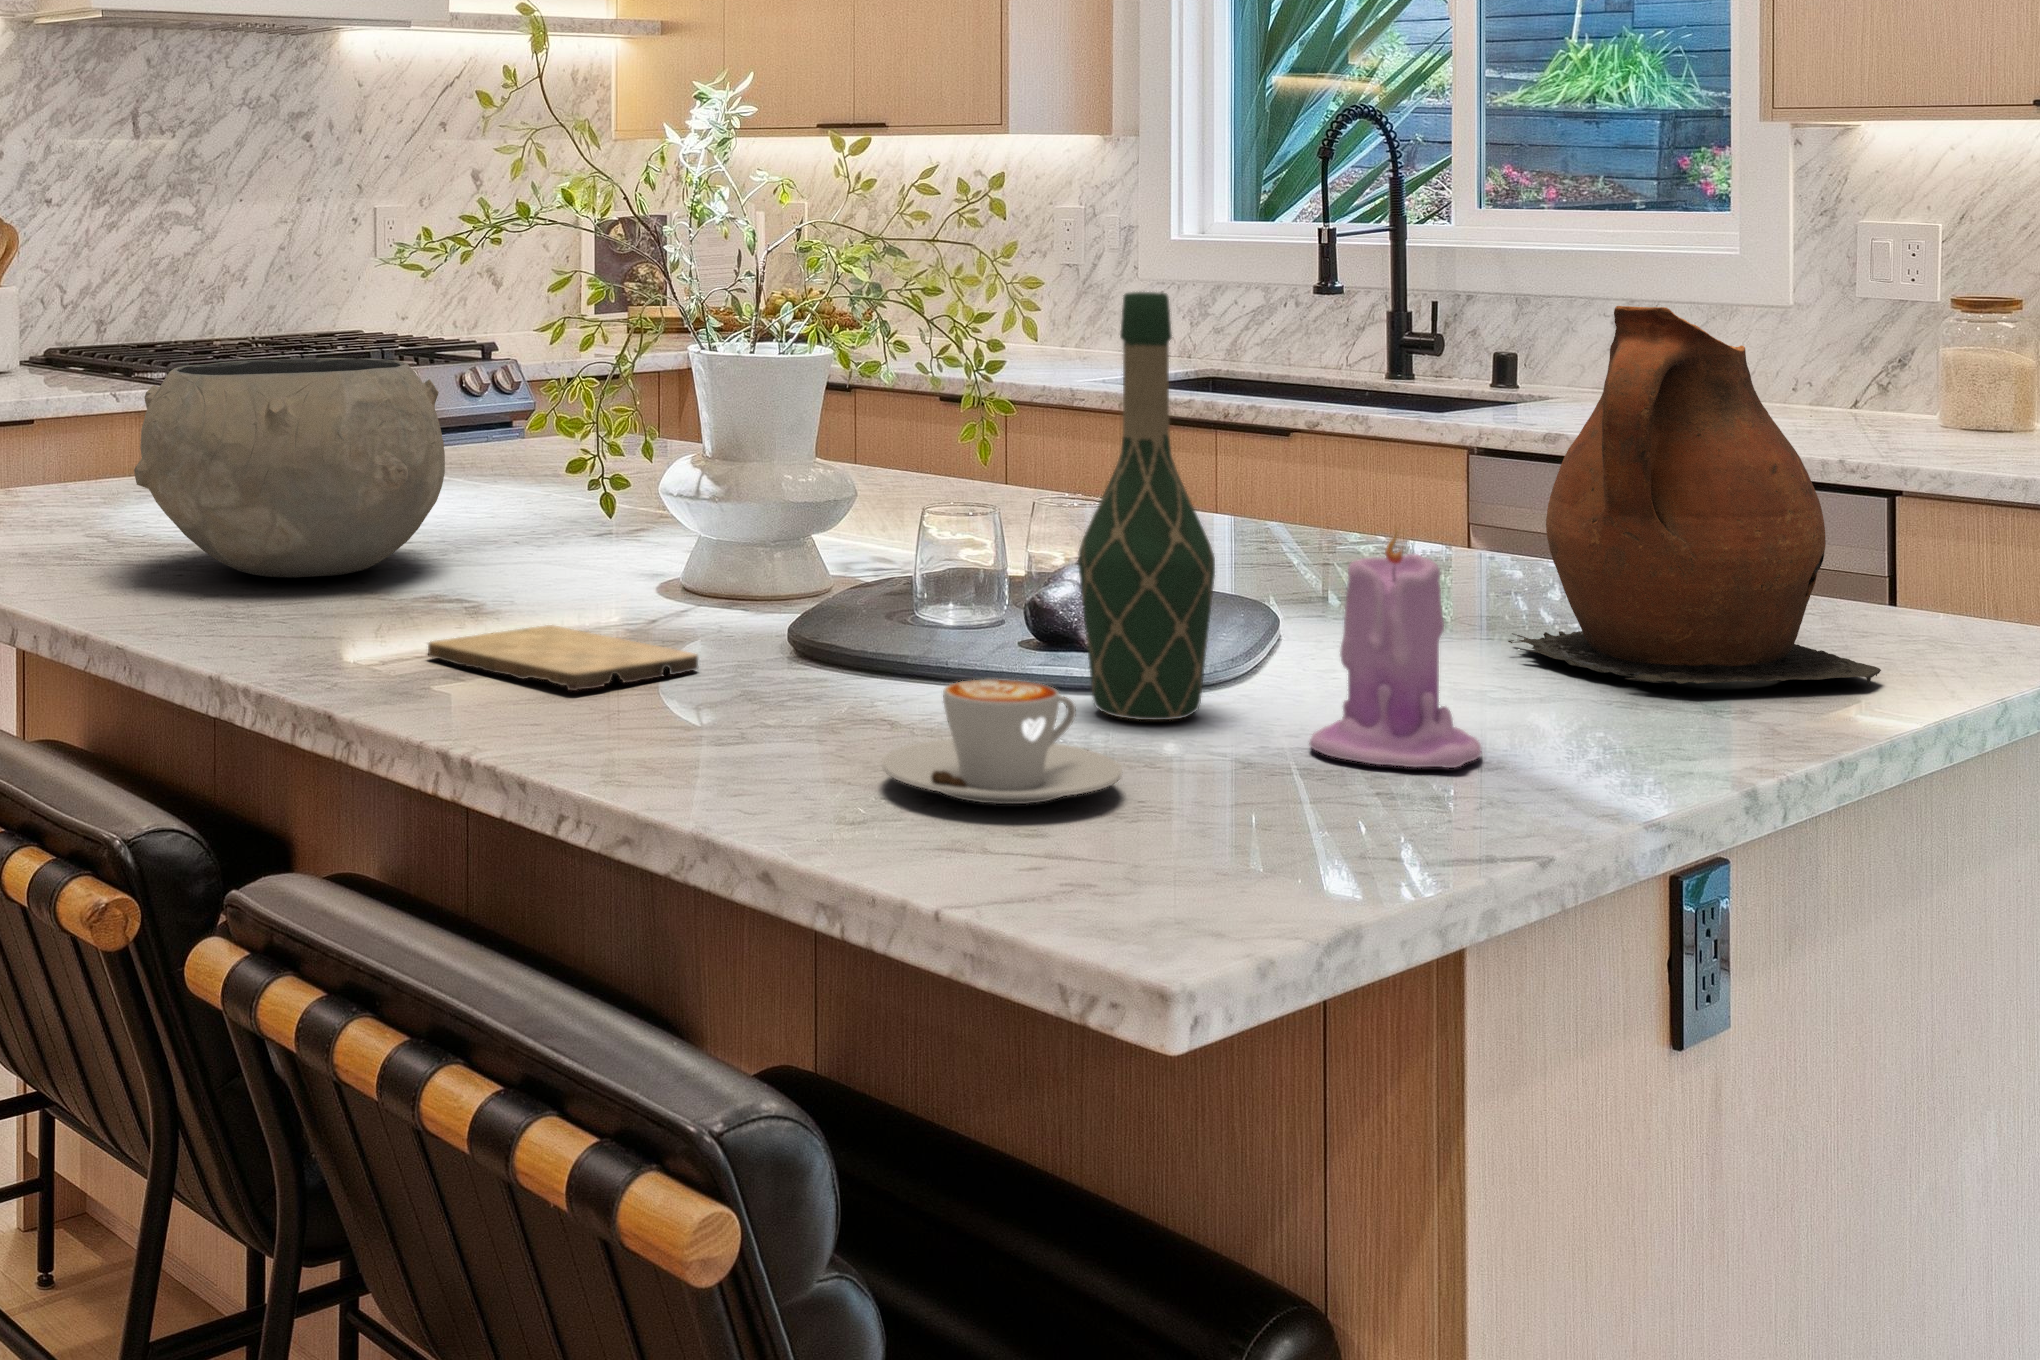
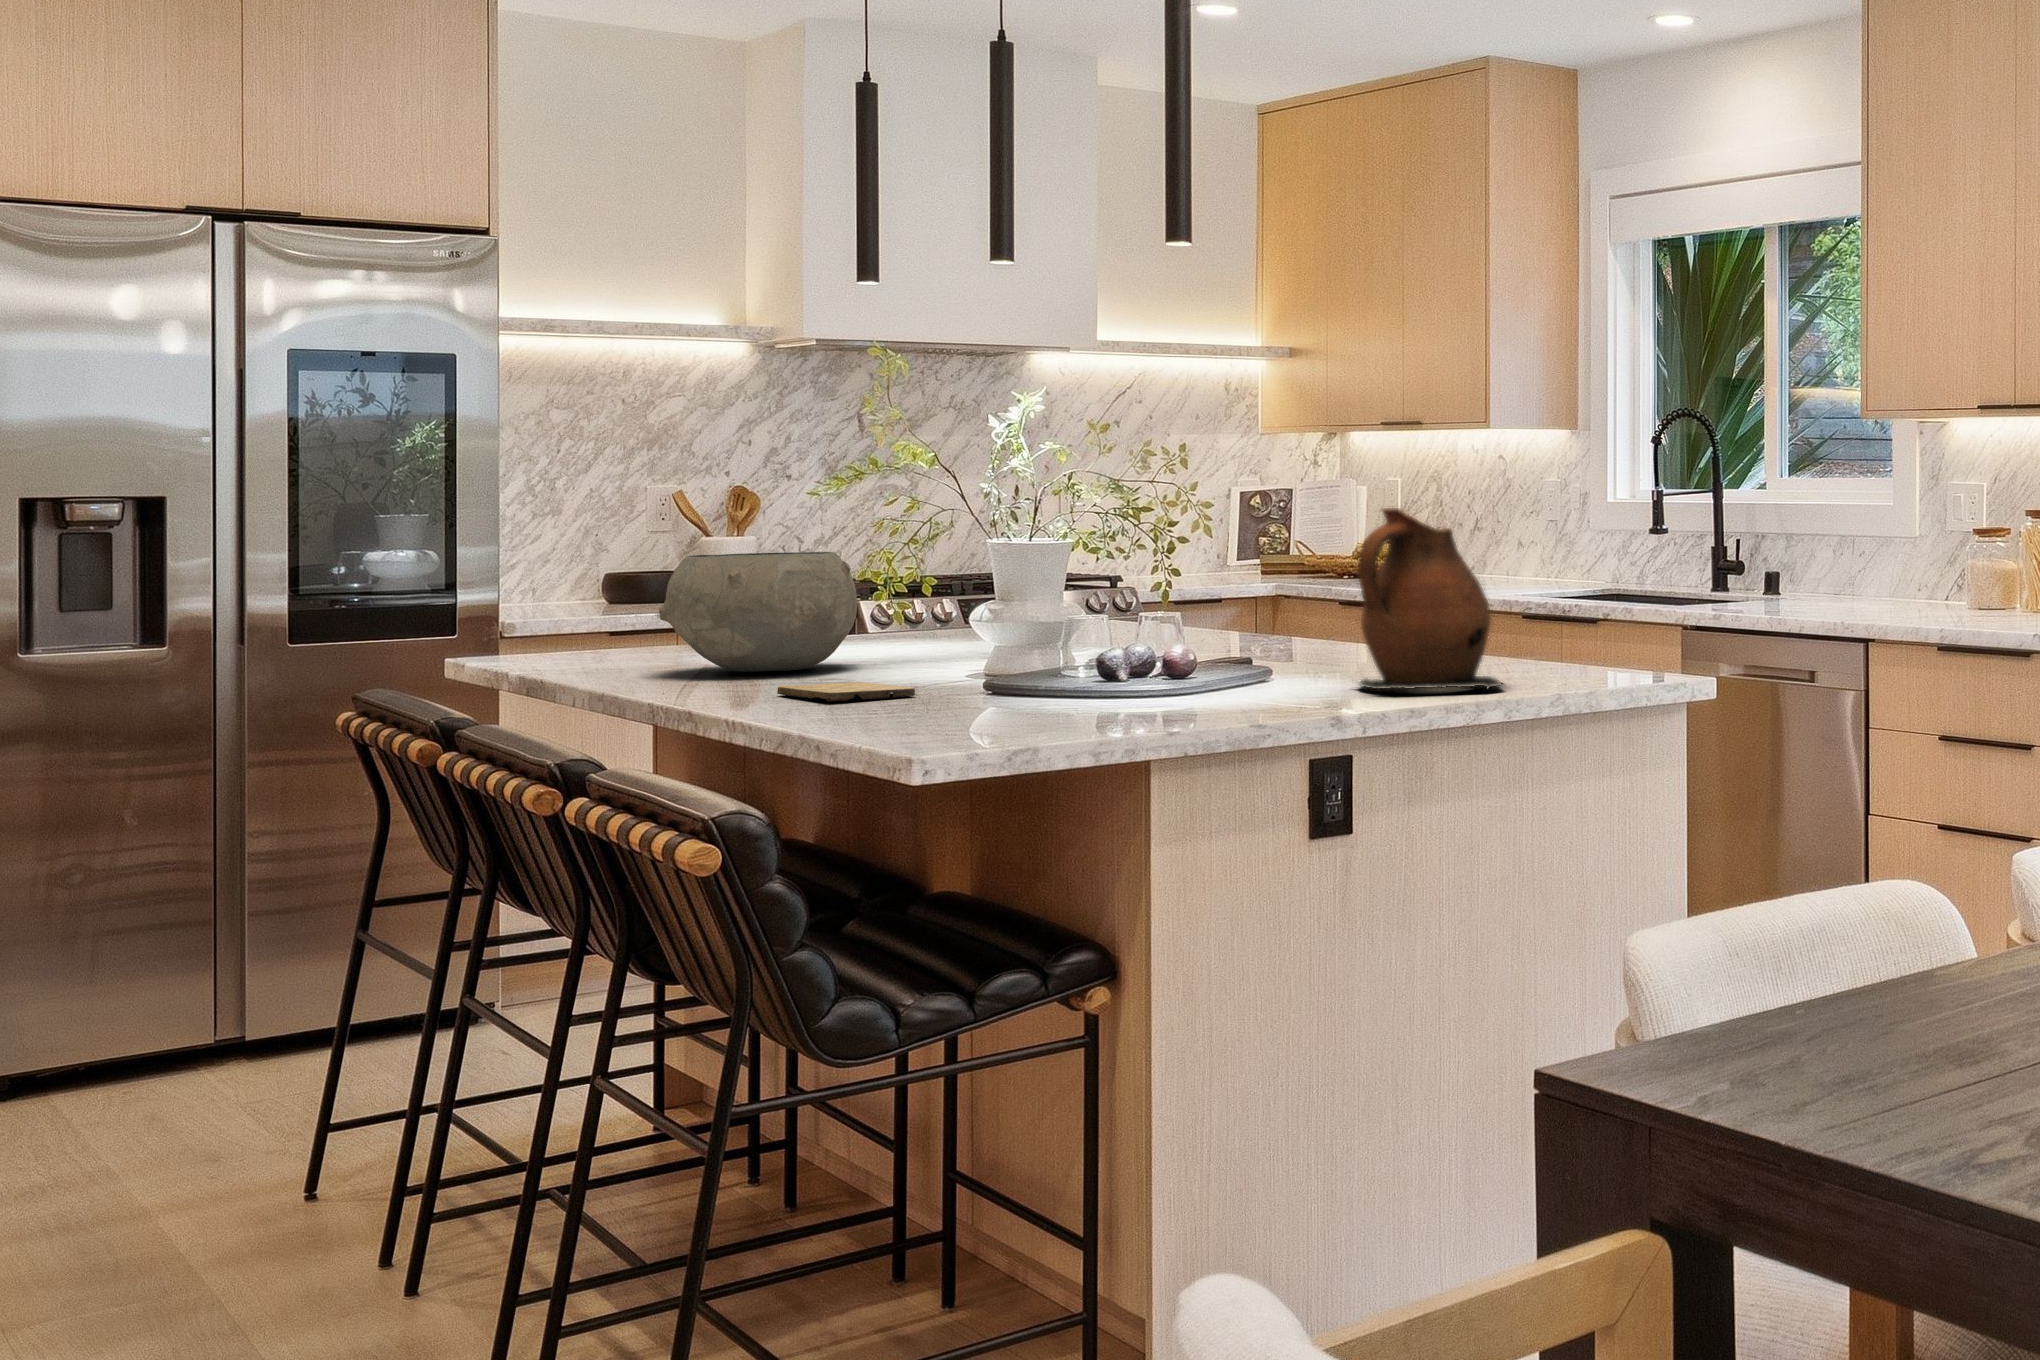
wine bottle: present [1078,292,1215,720] -> none [1074,499,1143,705]
candle: present [1309,532,1482,768] -> none [1153,605,1235,713]
coffee cup: present [882,679,1122,804] -> none [914,674,1032,724]

